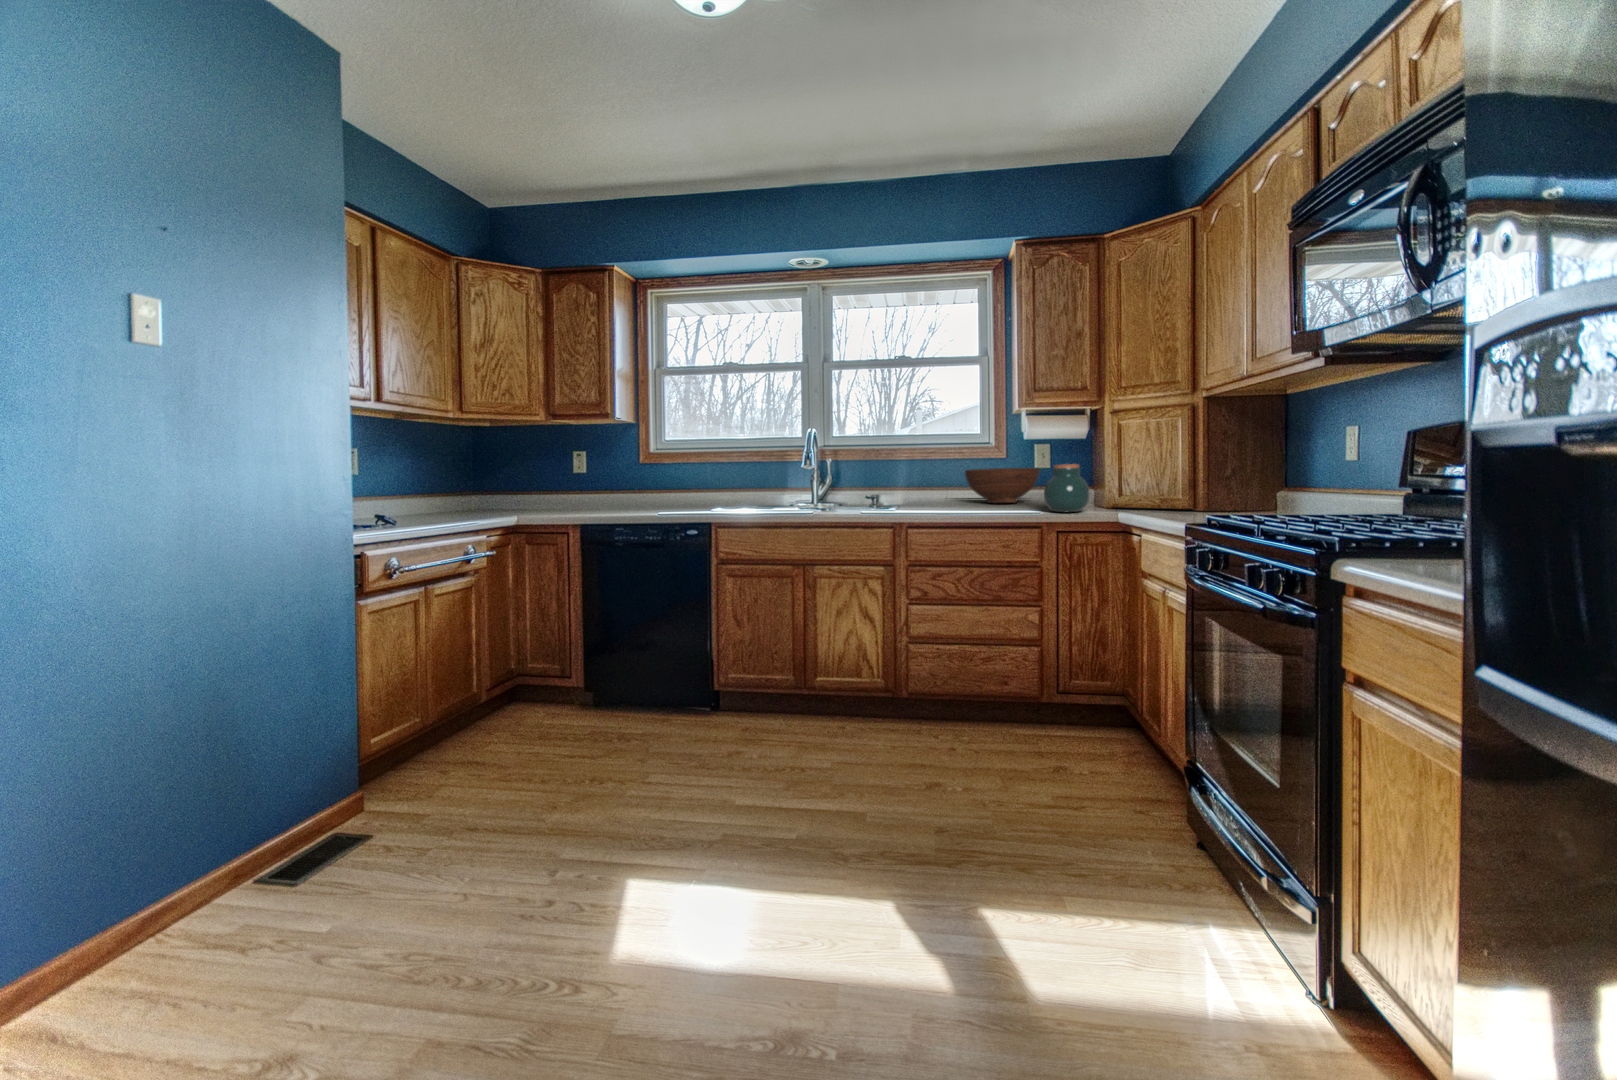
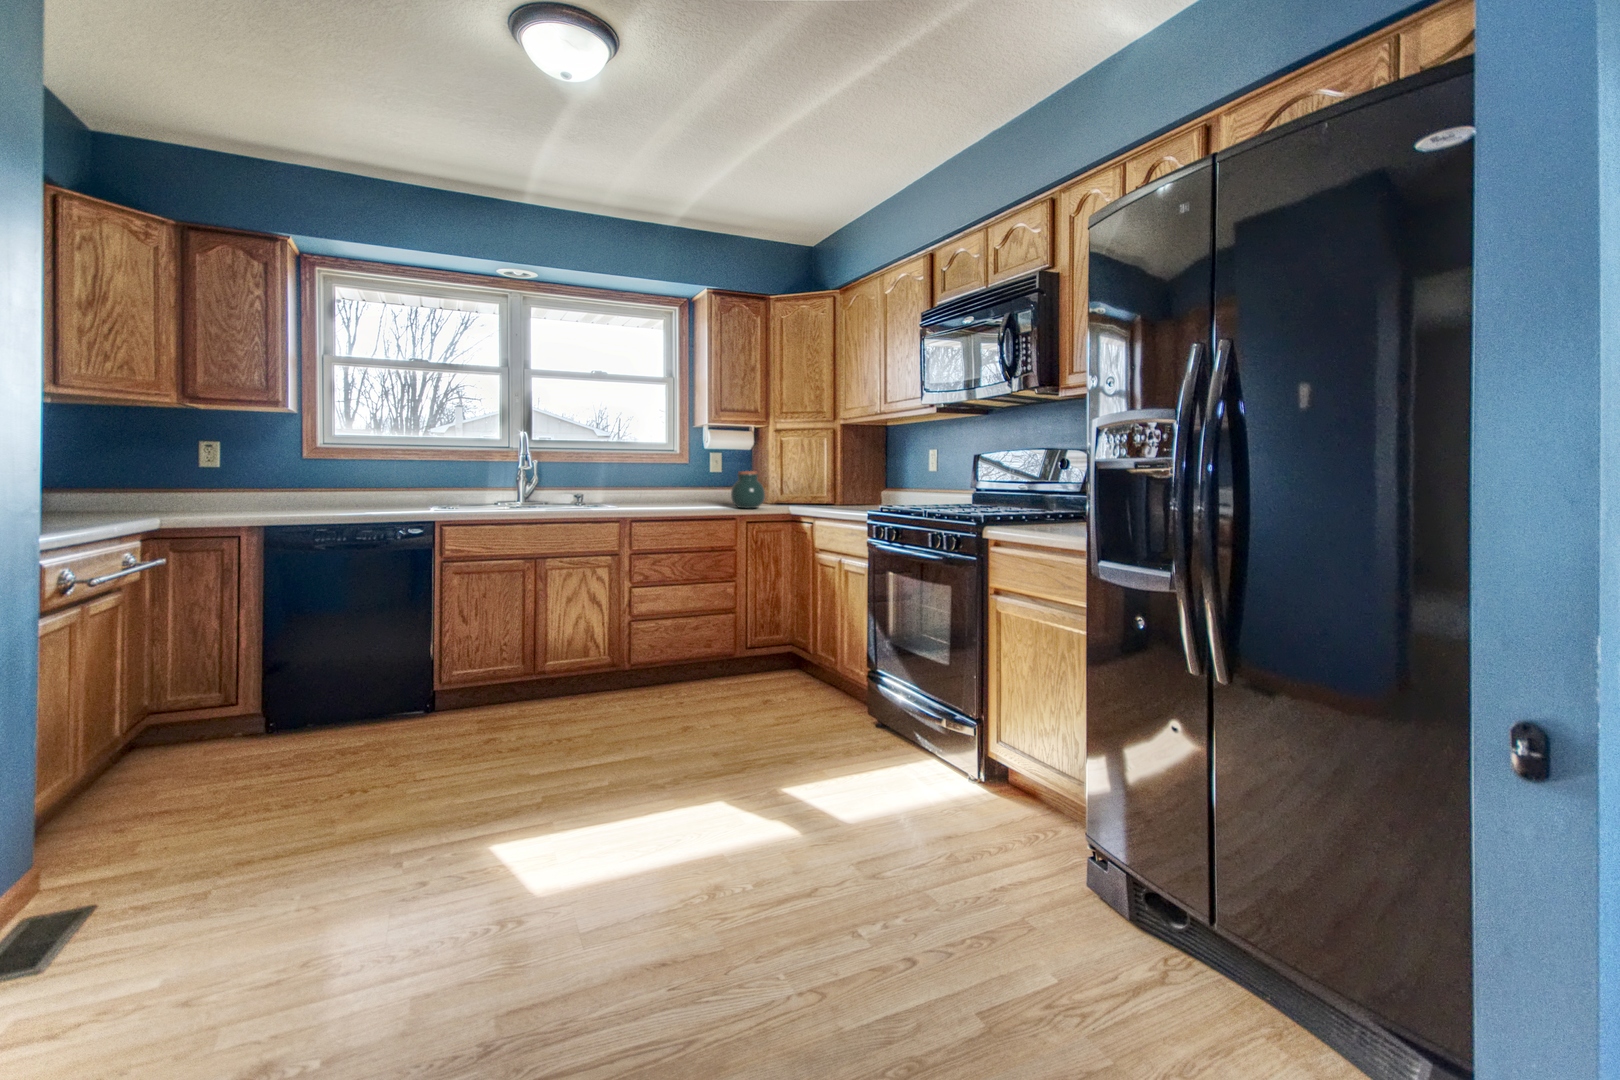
fruit bowl: present [965,468,1040,503] -> none [656,472,716,500]

